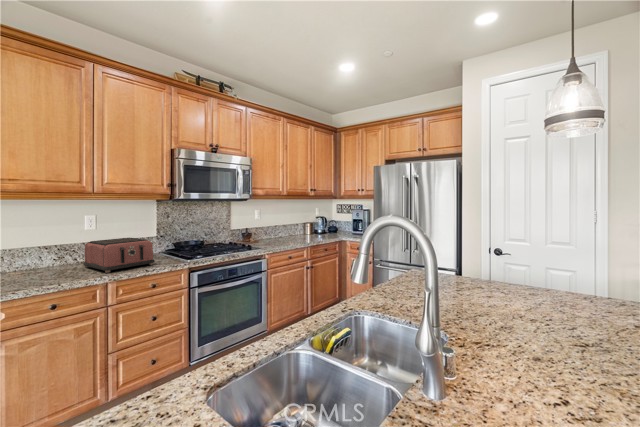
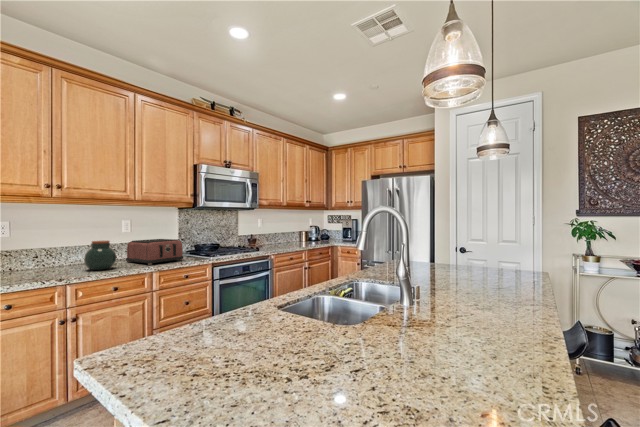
jar: none [16,244,61,282] -> present [84,241,116,270]

